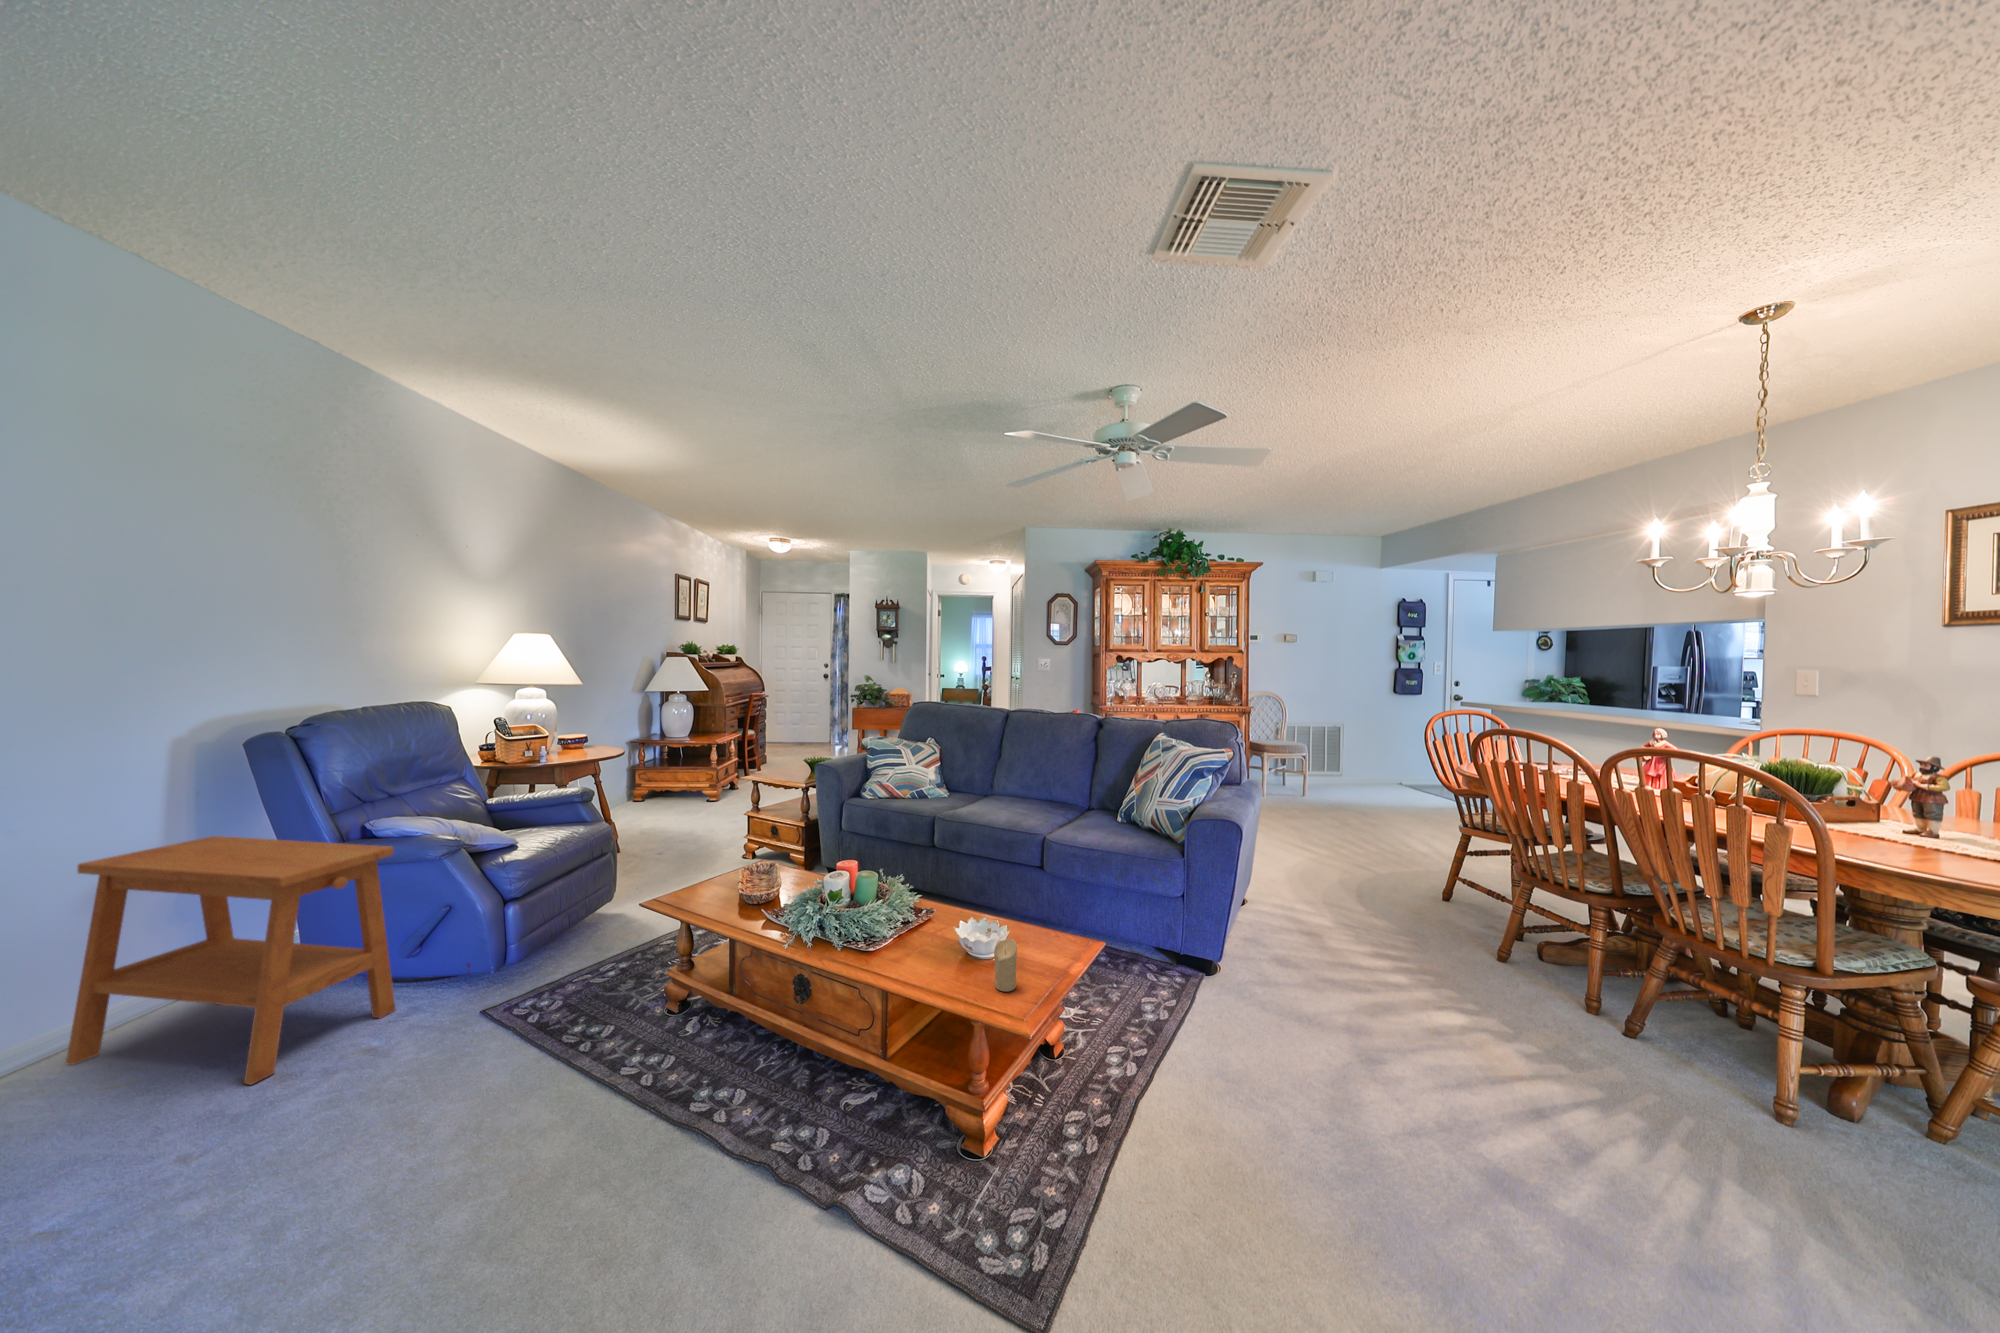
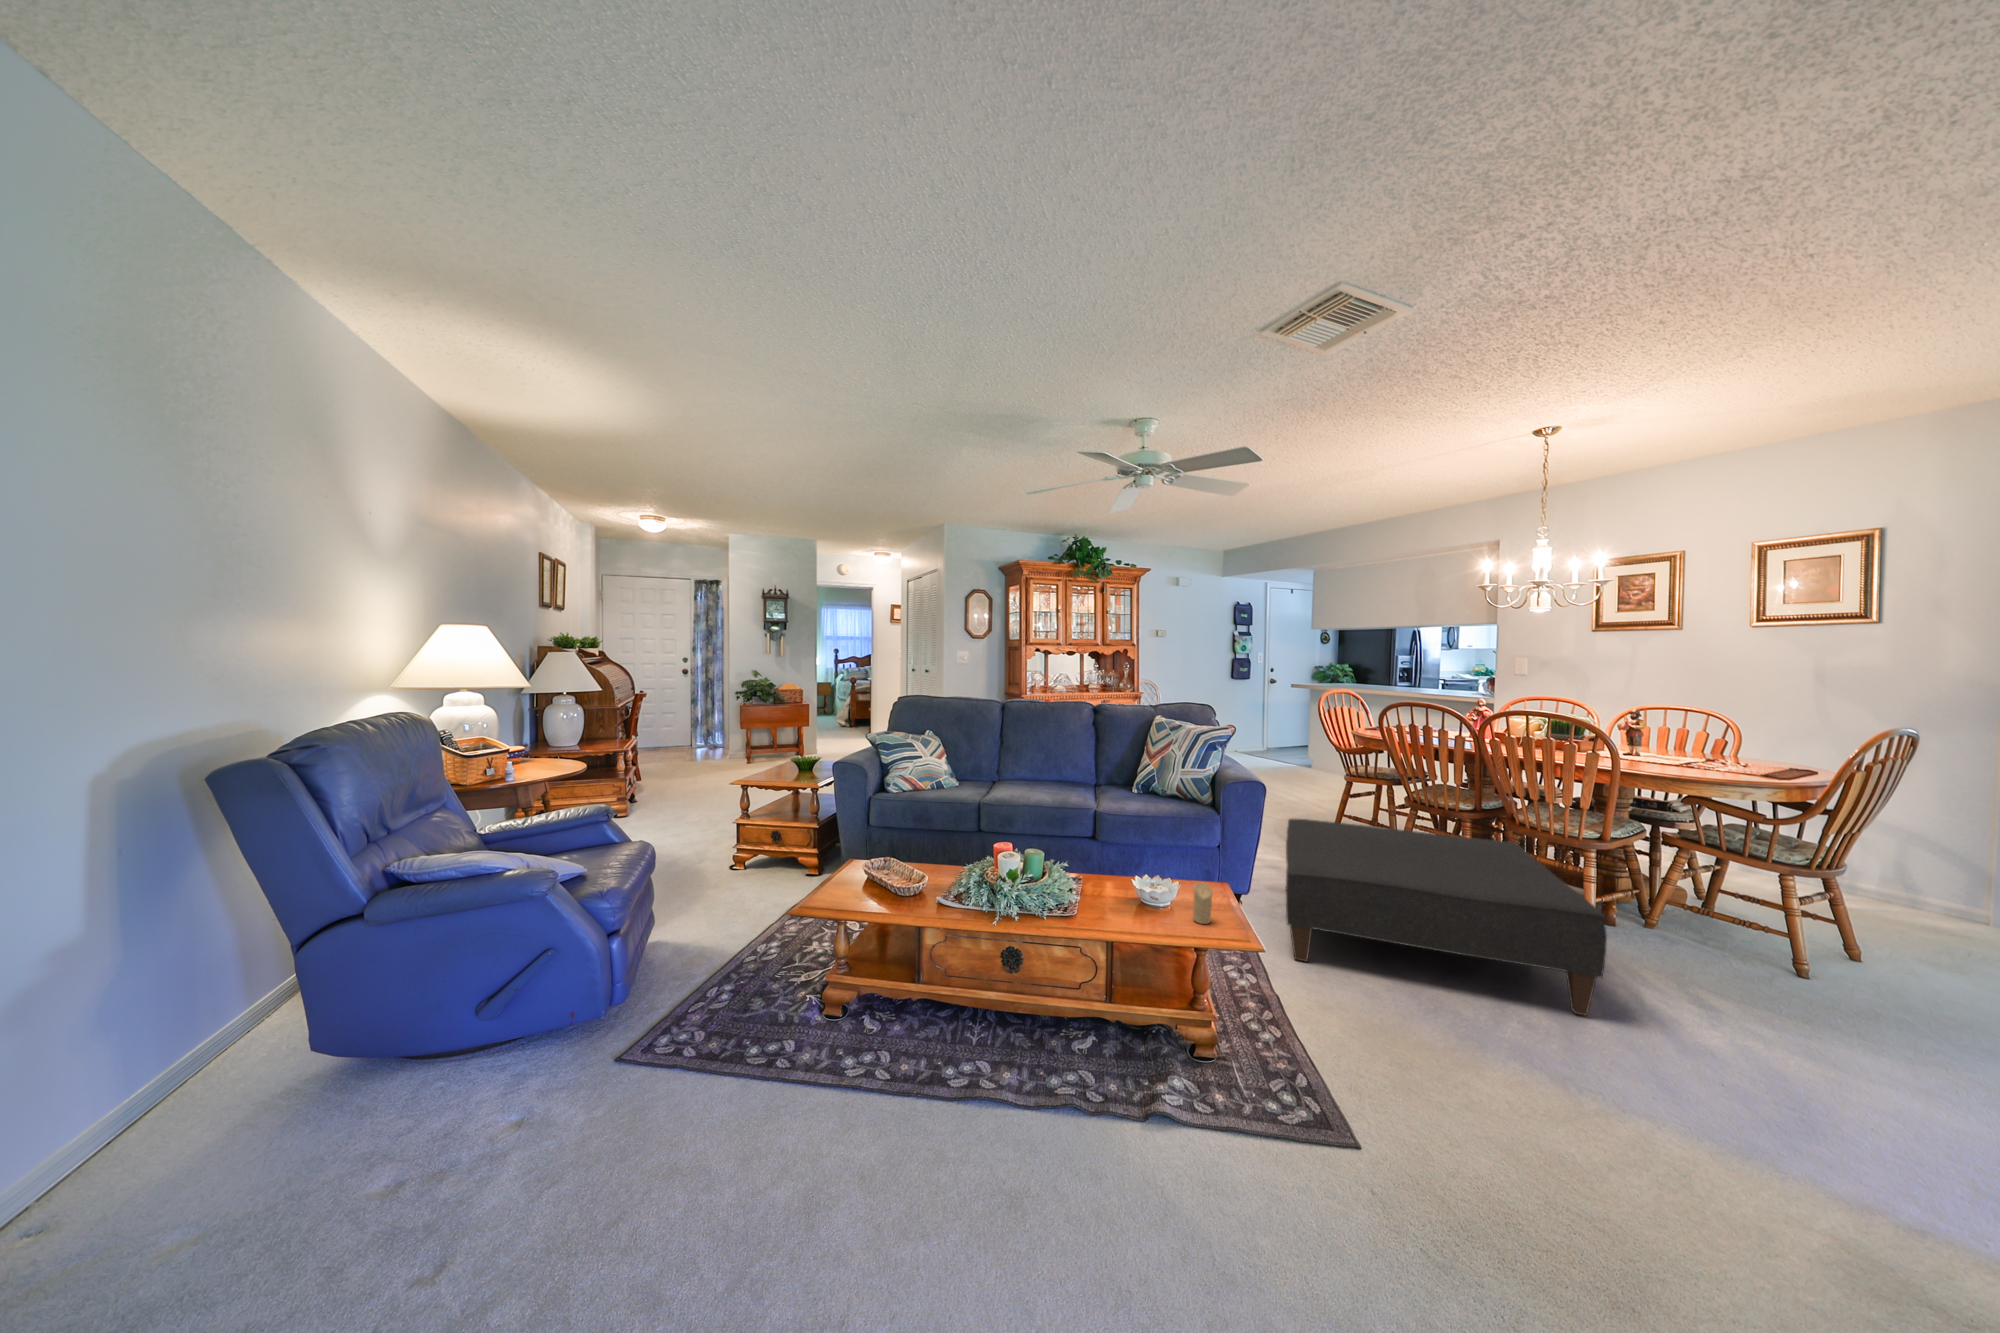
side table: present [66,836,396,1085] -> none [74,878,519,1224]
ottoman: none [1199,873,1663,1259] -> present [1286,819,1607,1015]

